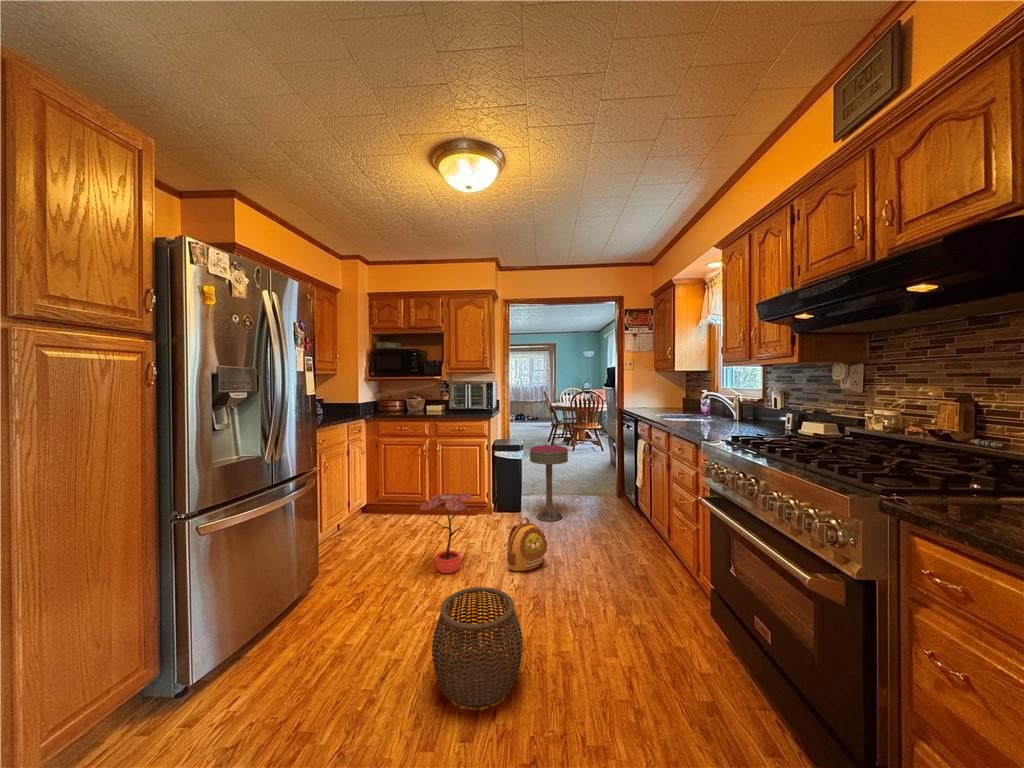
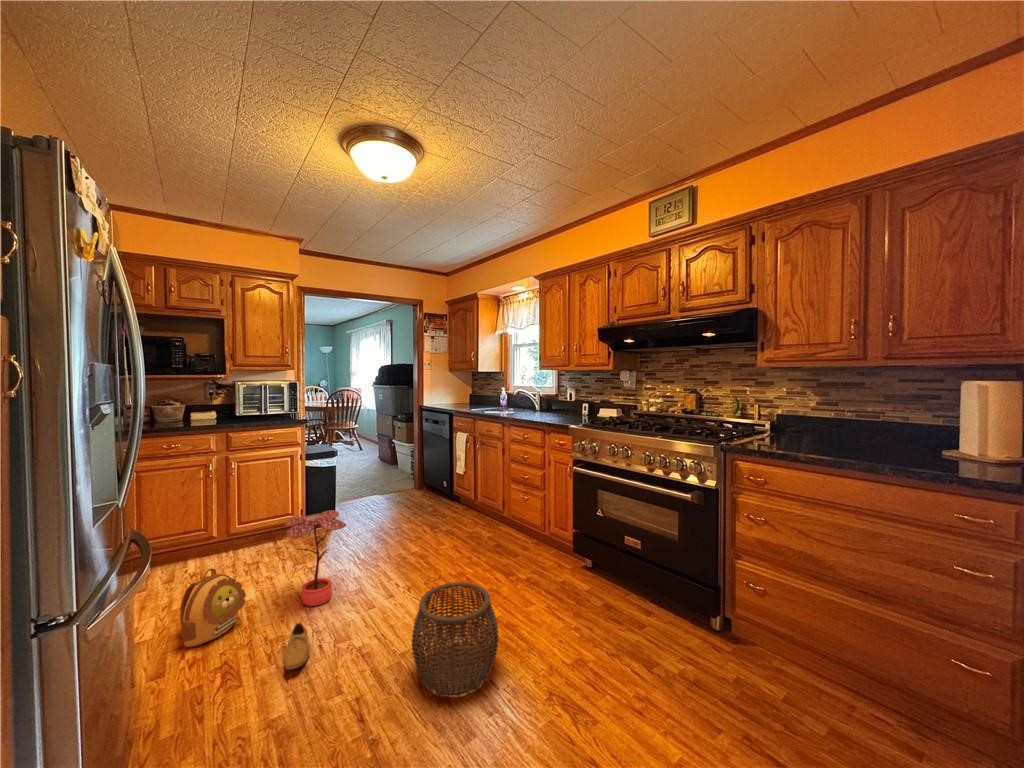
bar stool: present [530,445,568,521] -> none [352,448,394,527]
backpack: present [507,517,548,571] -> present [180,568,246,647]
shoe: none [378,580,414,615] -> present [284,623,310,670]

